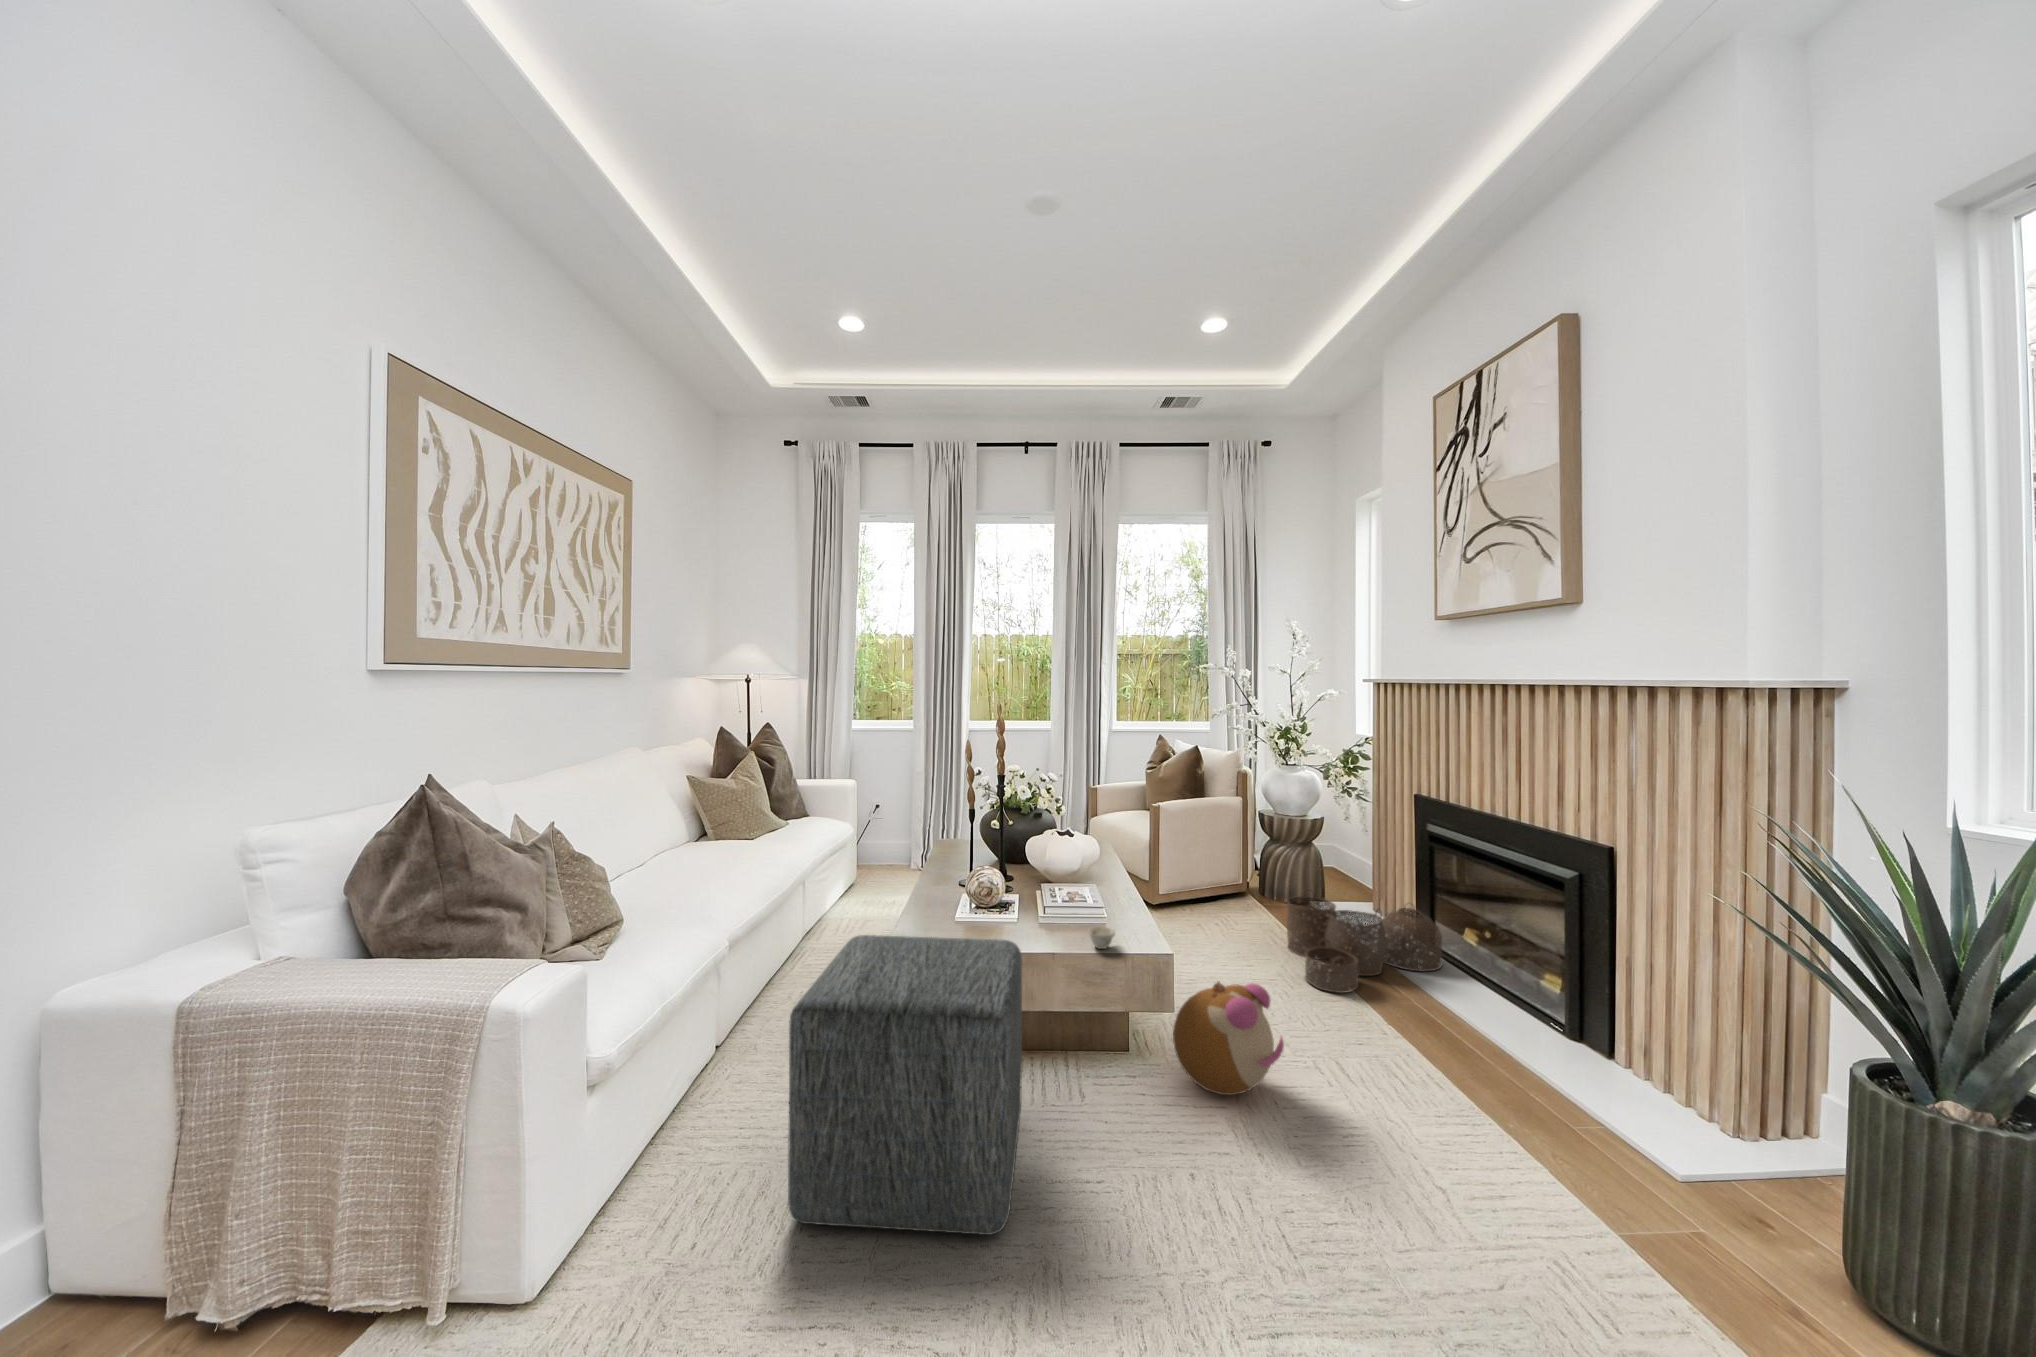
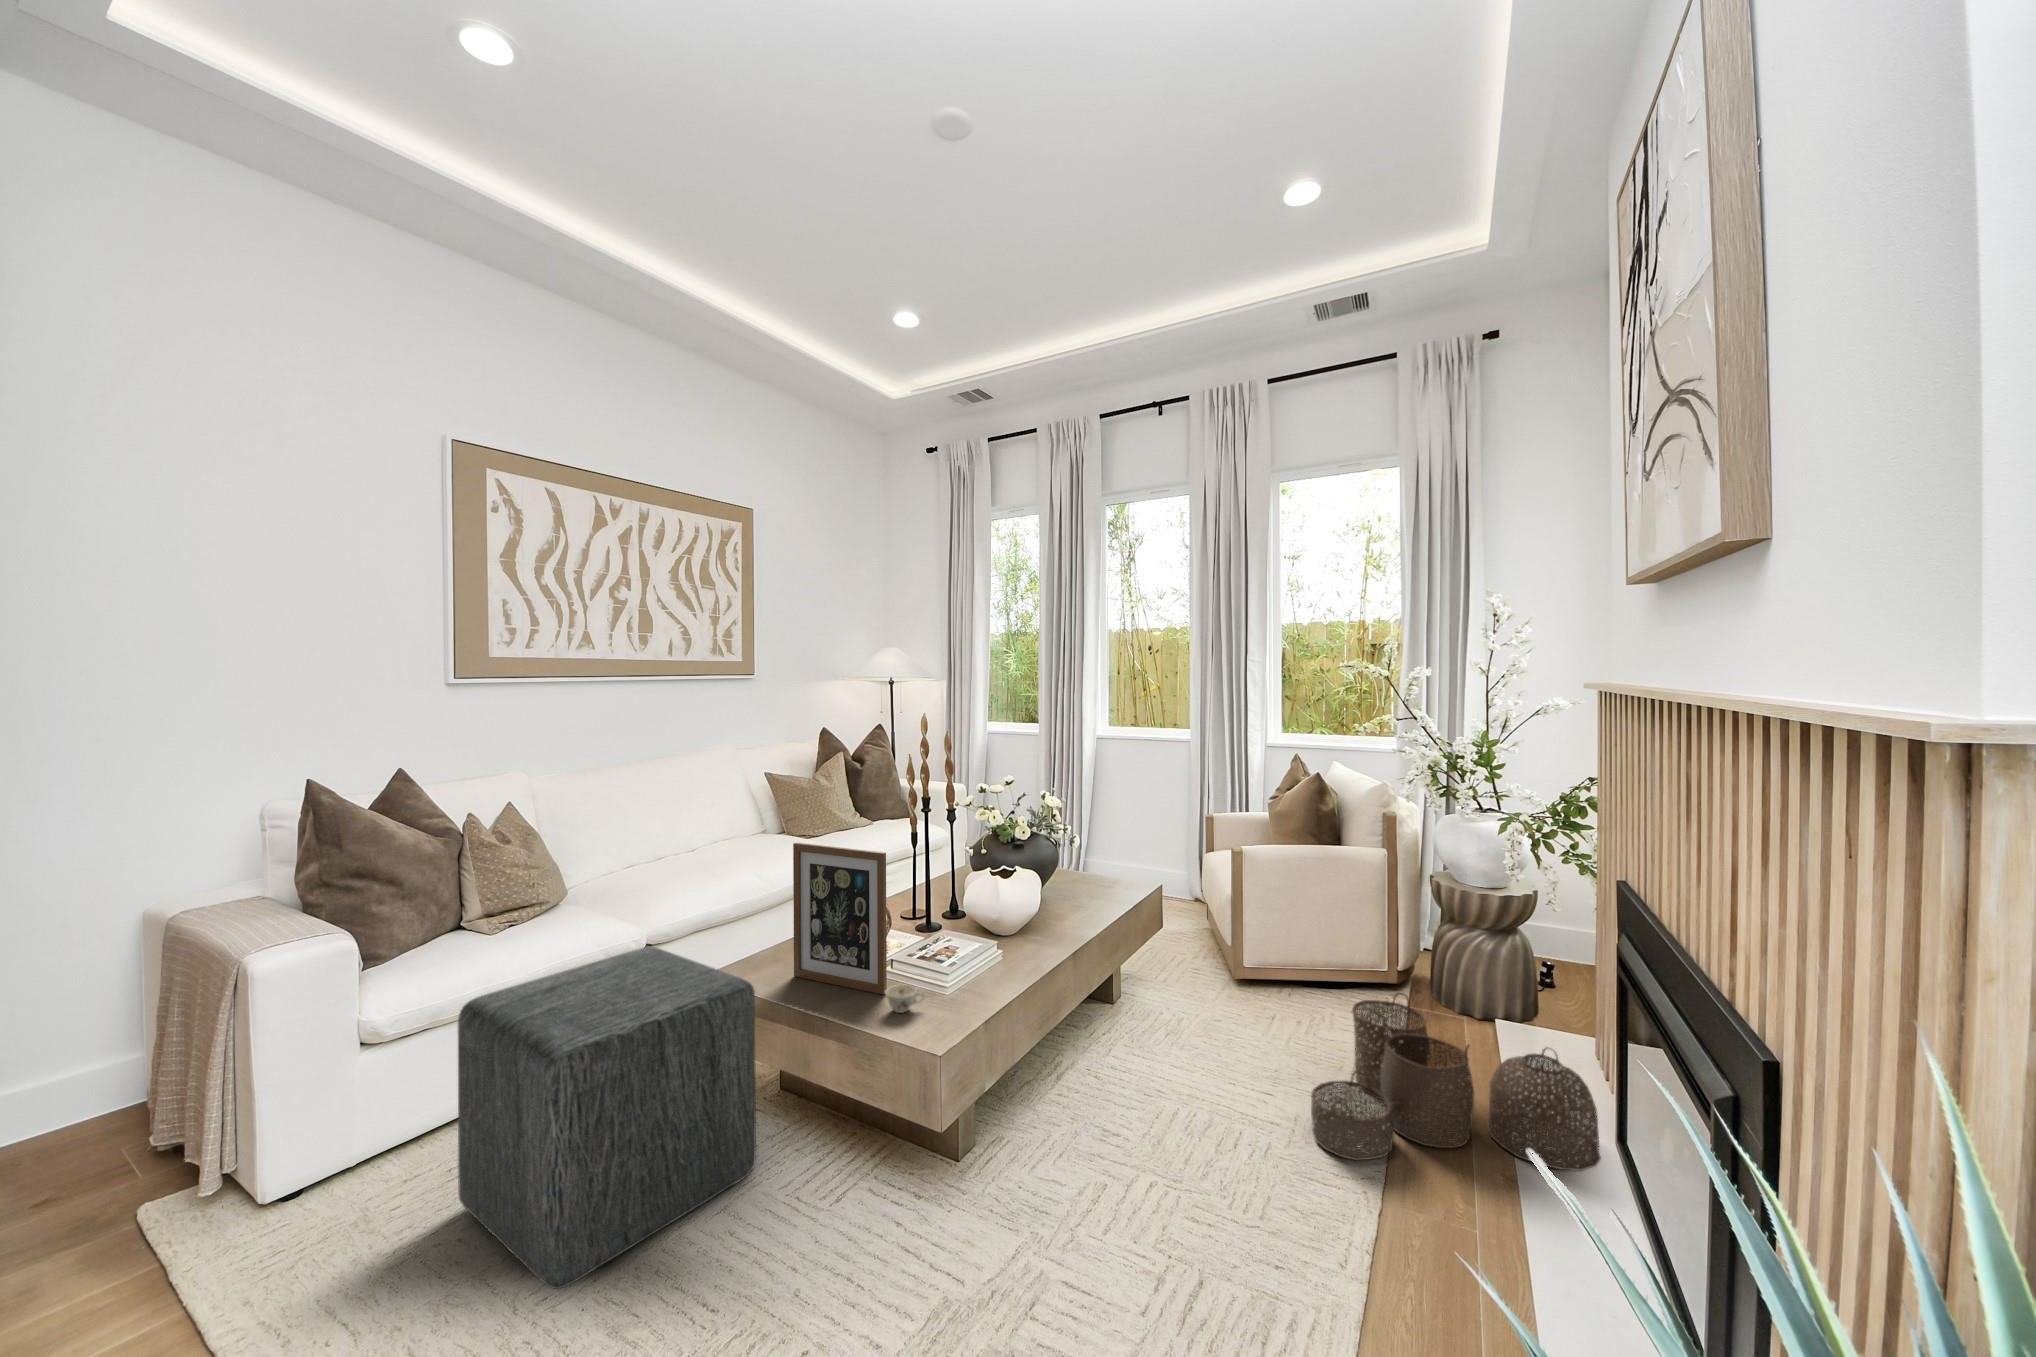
picture frame: none [970,819,1069,943] -> present [793,843,887,995]
plush toy: present [1173,981,1284,1095] -> none [926,1087,1074,1244]

